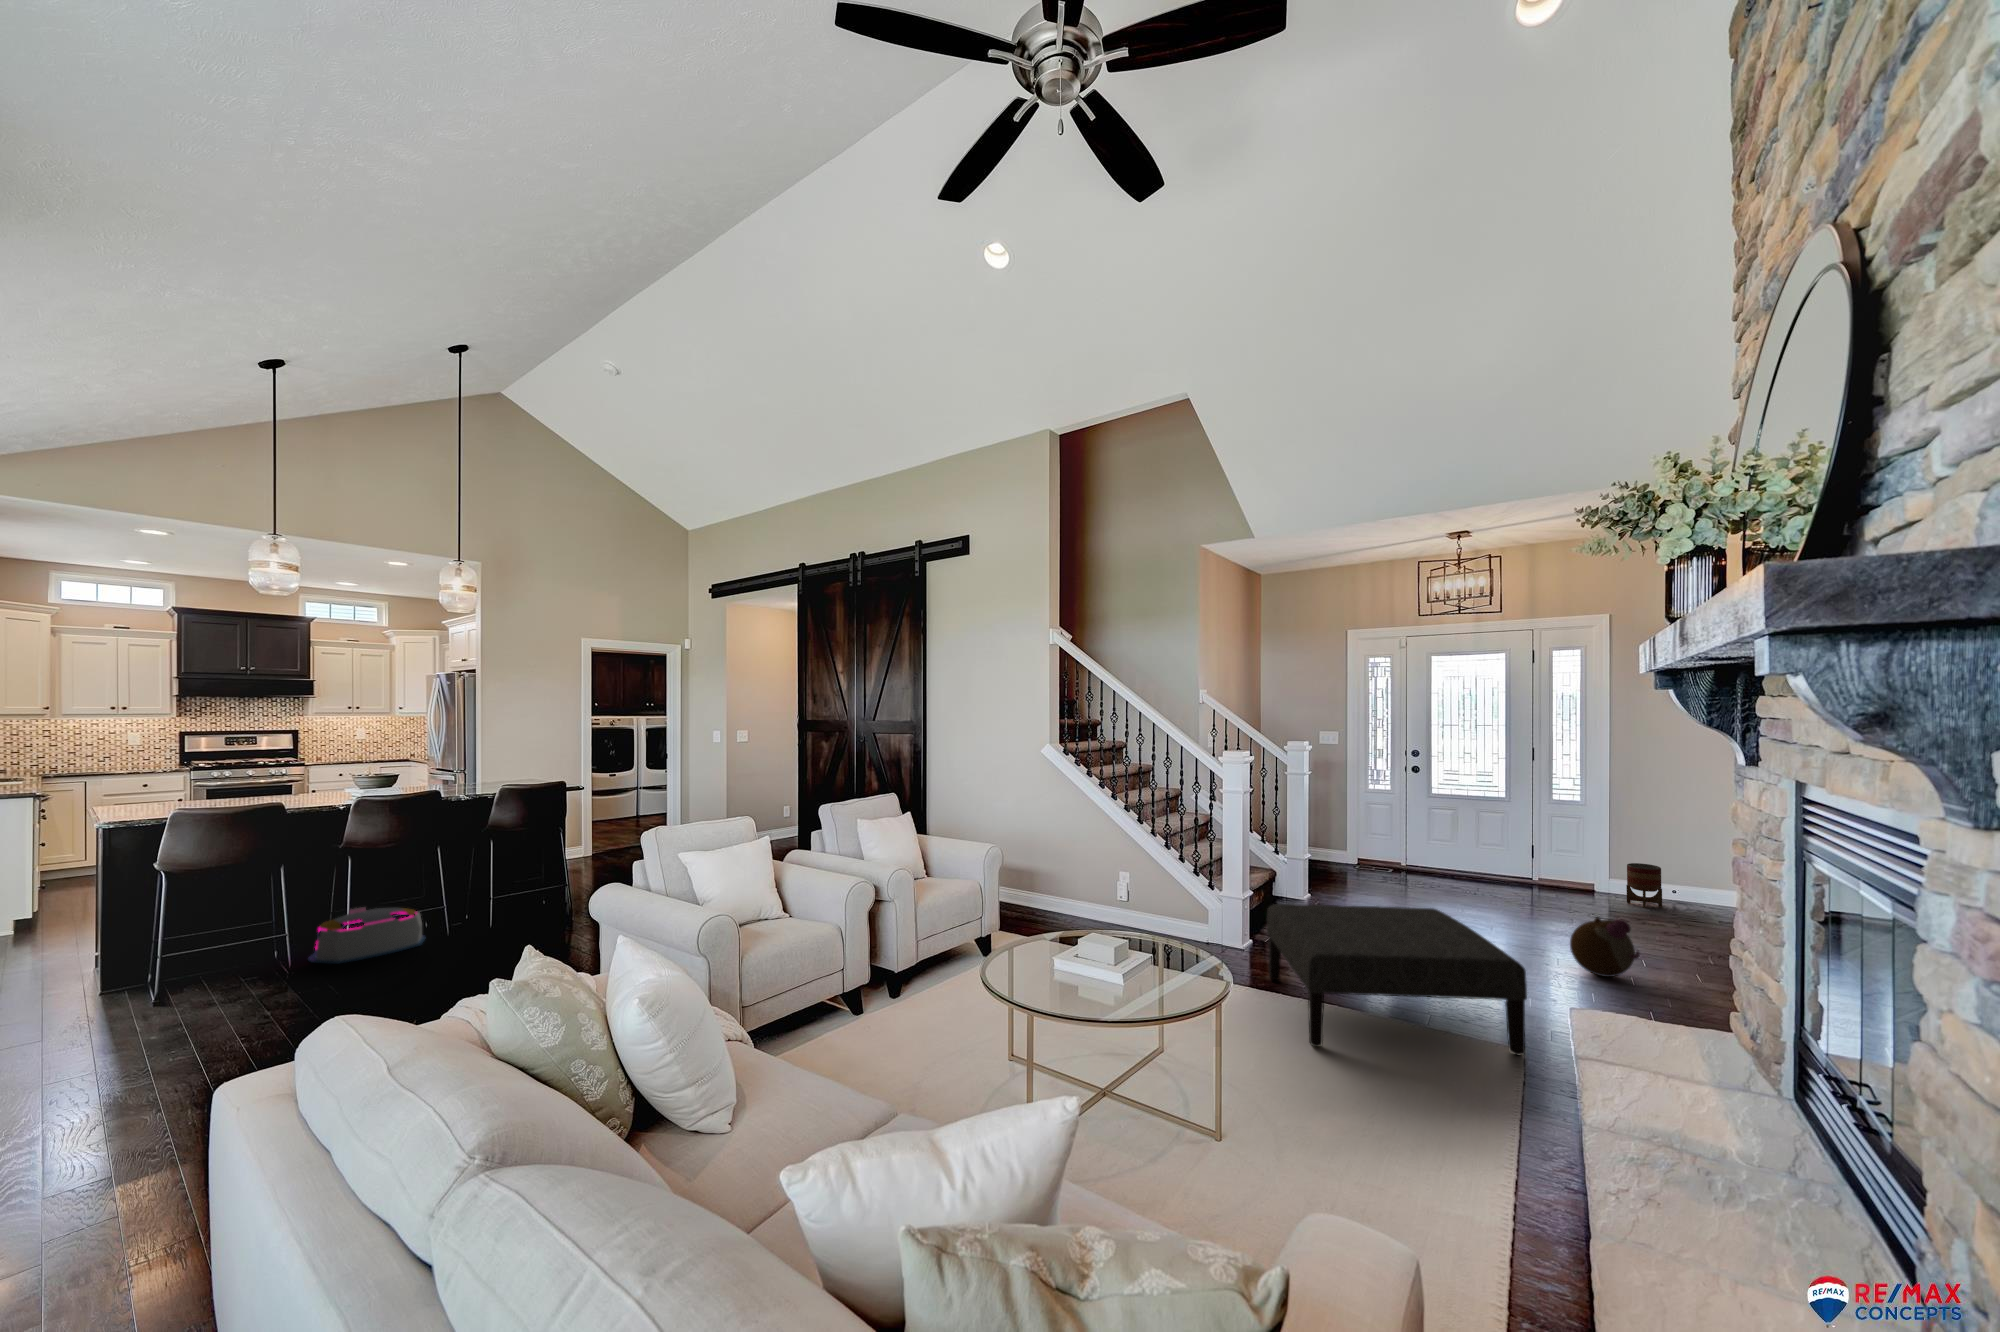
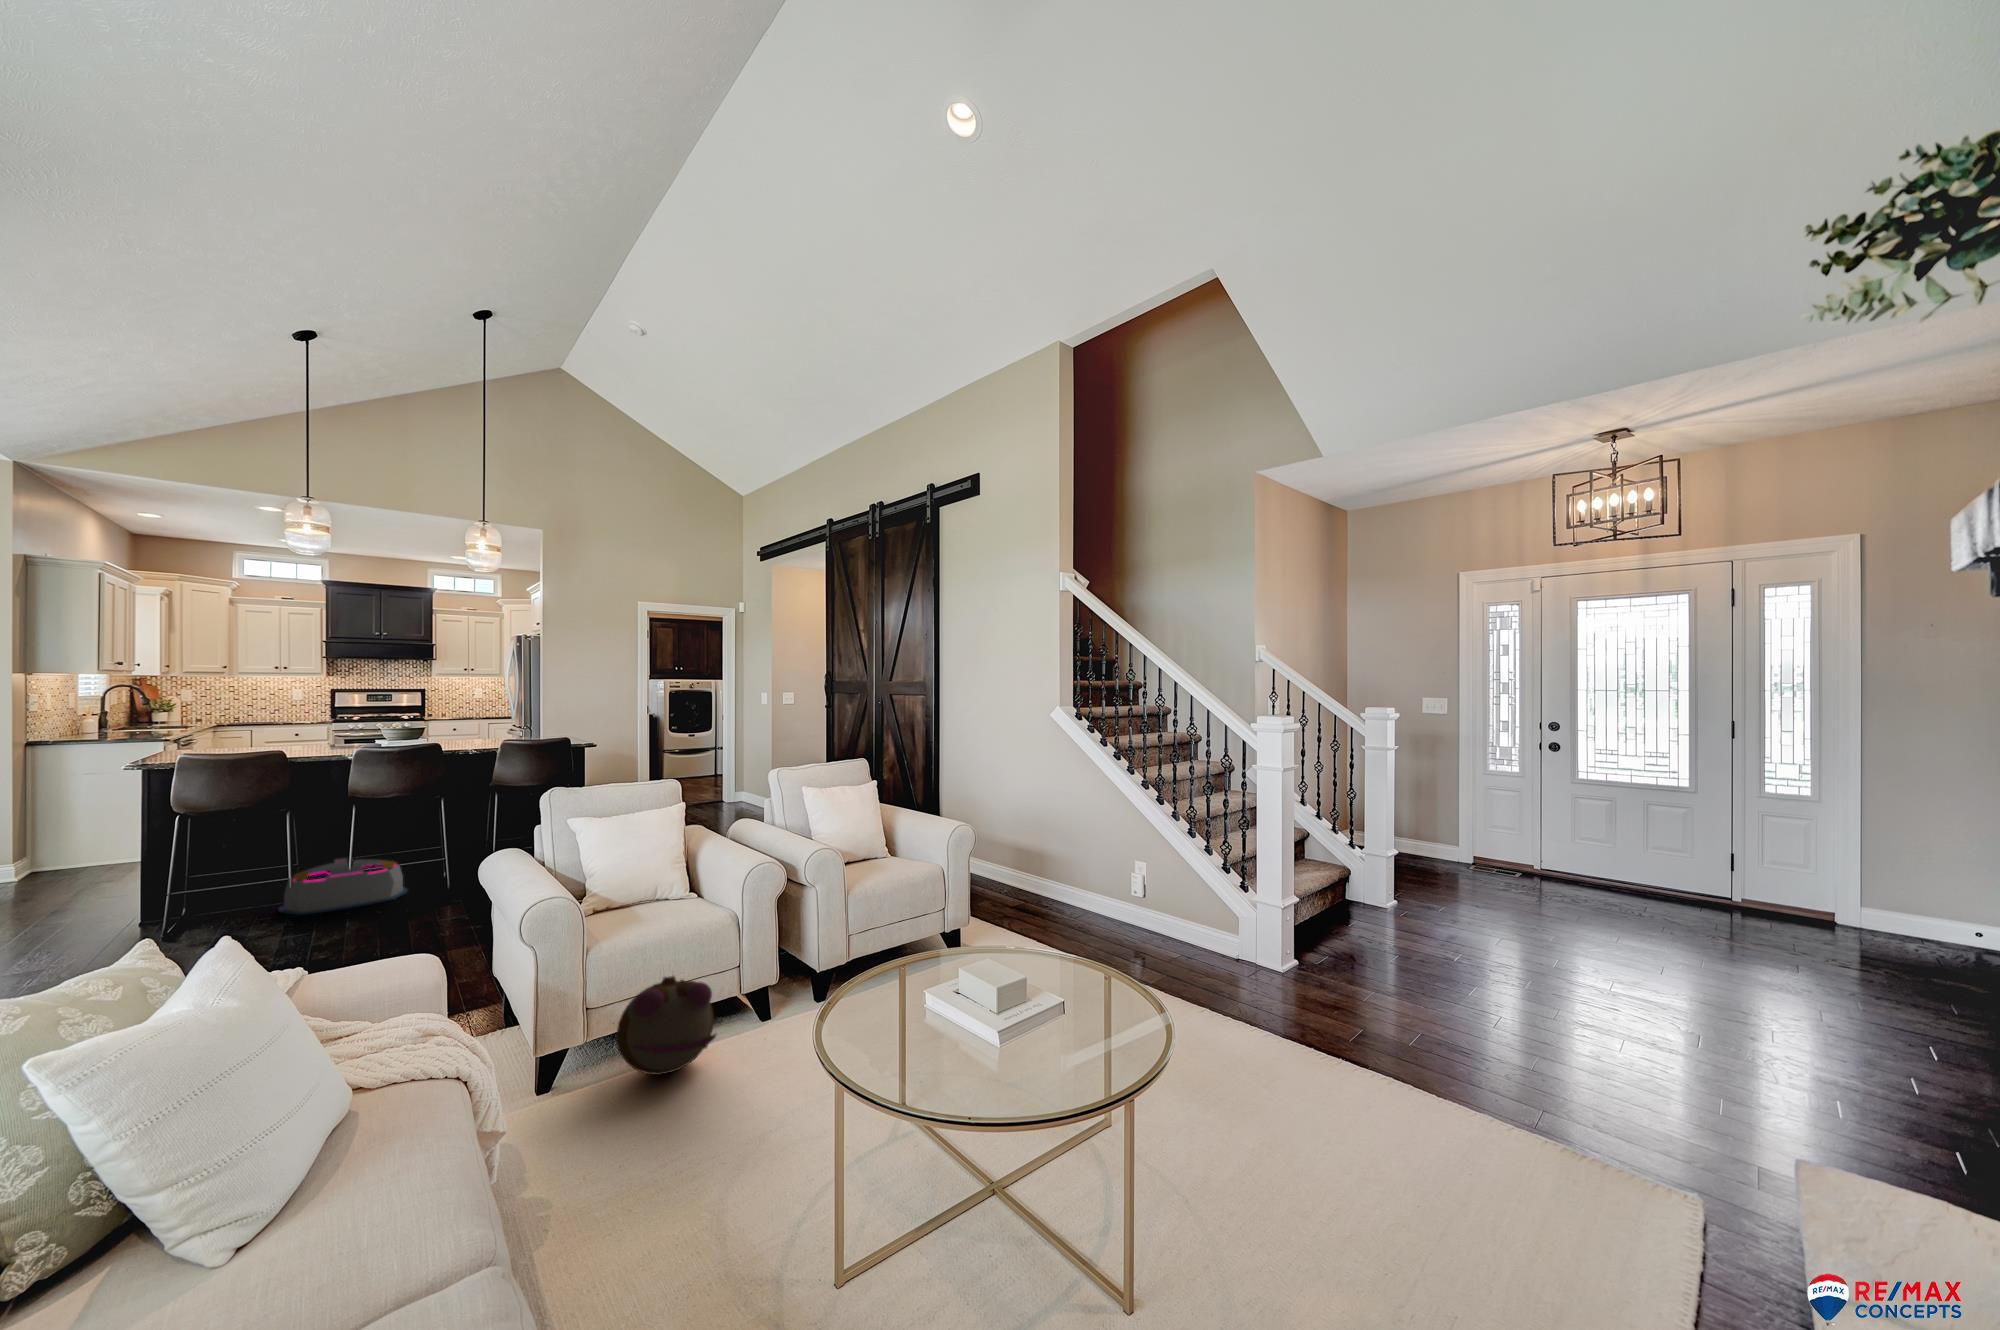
planter: present [1626,863,1662,908] -> none [1885,886,1949,953]
ottoman: present [1267,904,1527,1055] -> none [1291,923,1710,1234]
plush toy: present [1570,917,1640,977] -> present [616,976,716,1075]

